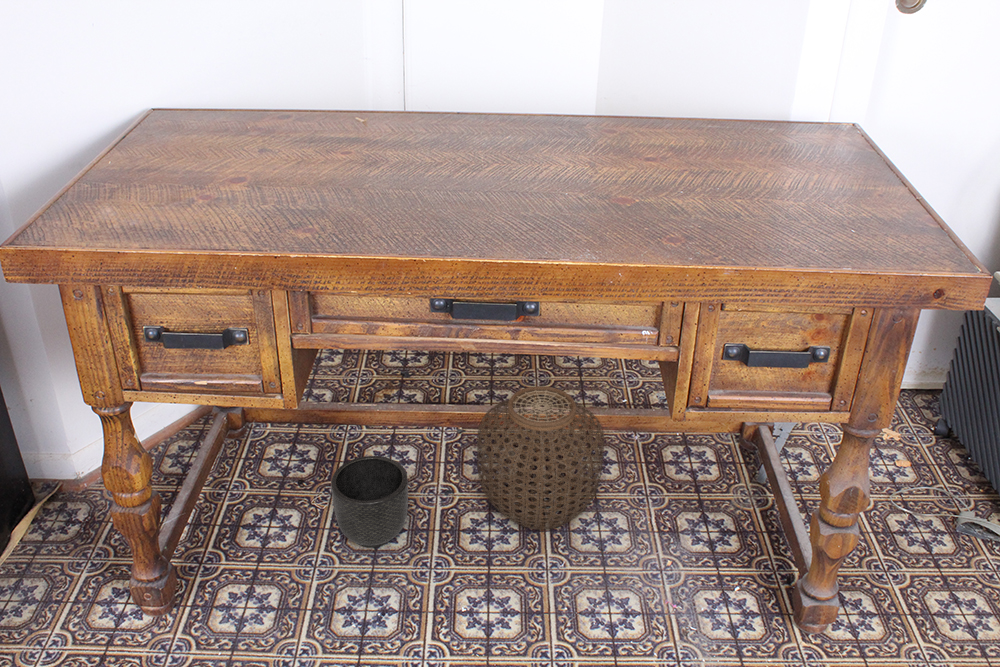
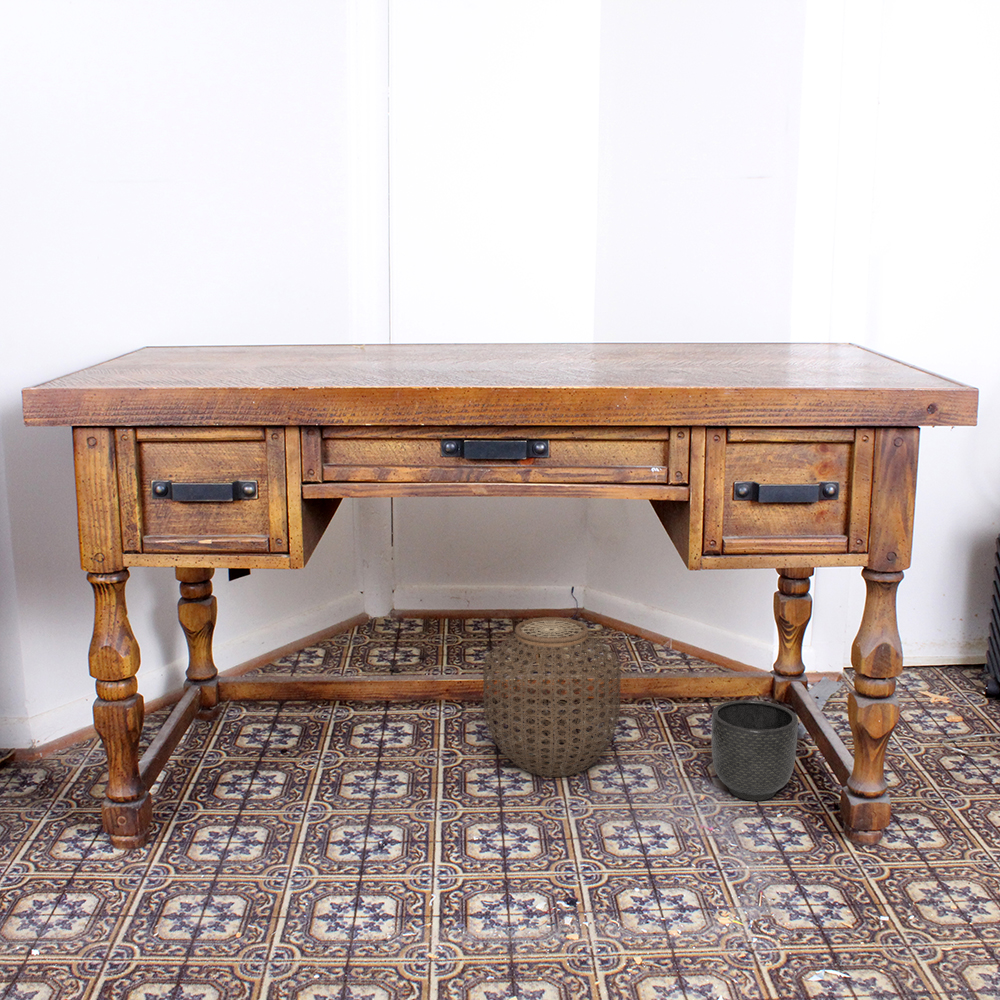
planter: present [331,456,408,548] -> present [711,700,798,801]

